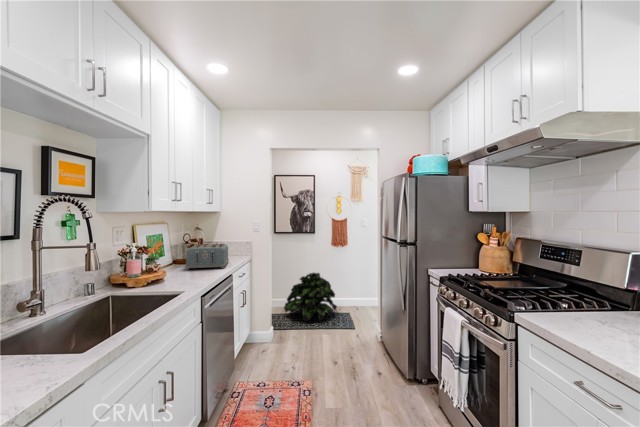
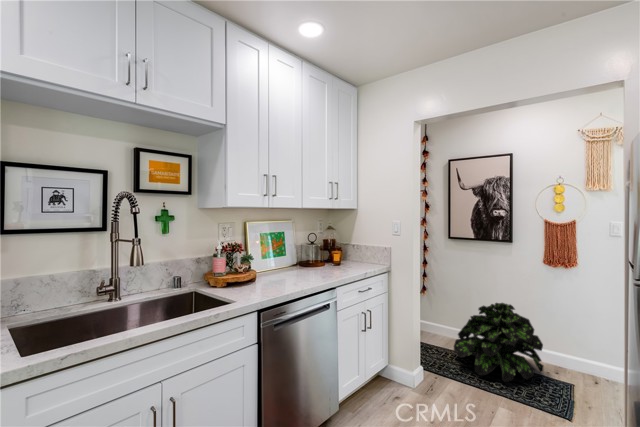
toaster: present [185,244,229,270] -> none [291,246,349,278]

